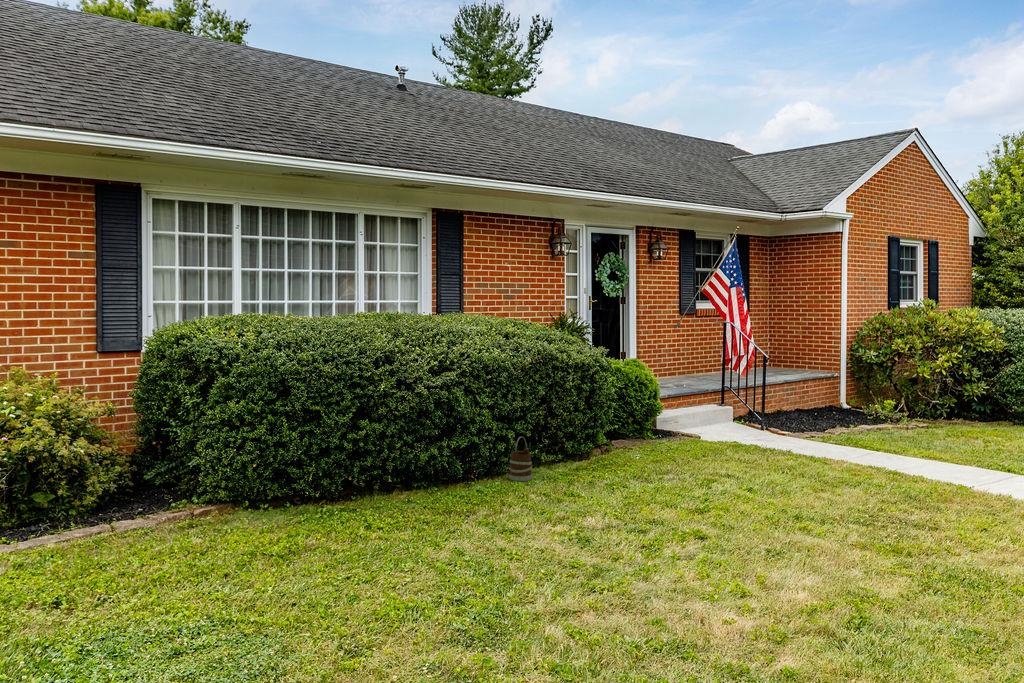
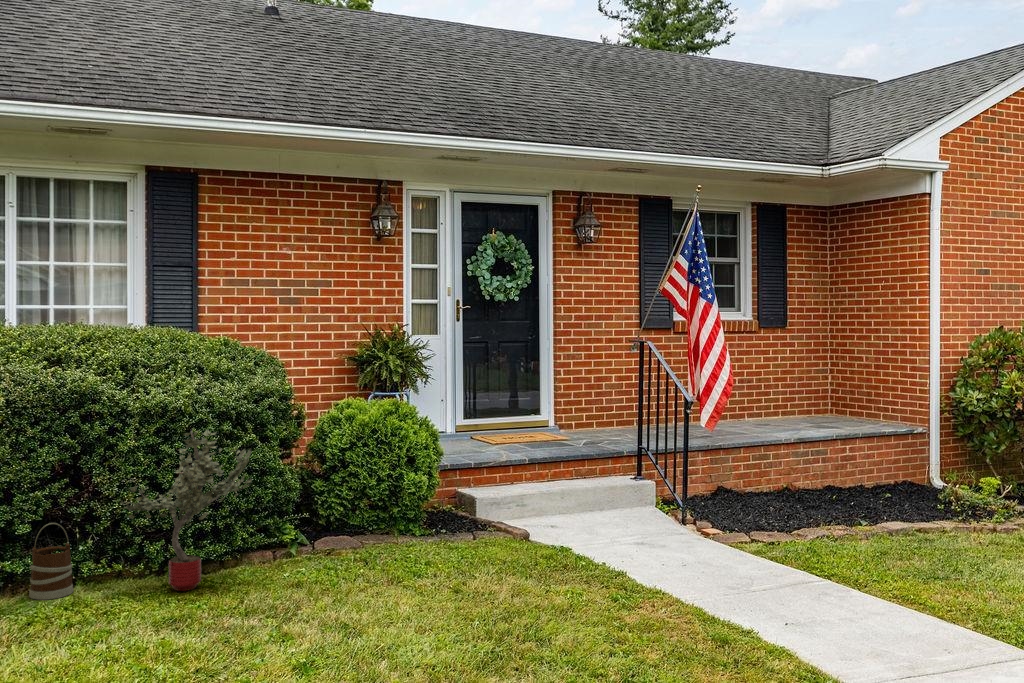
potted tree: none [553,379,619,473] -> present [120,430,252,591]

